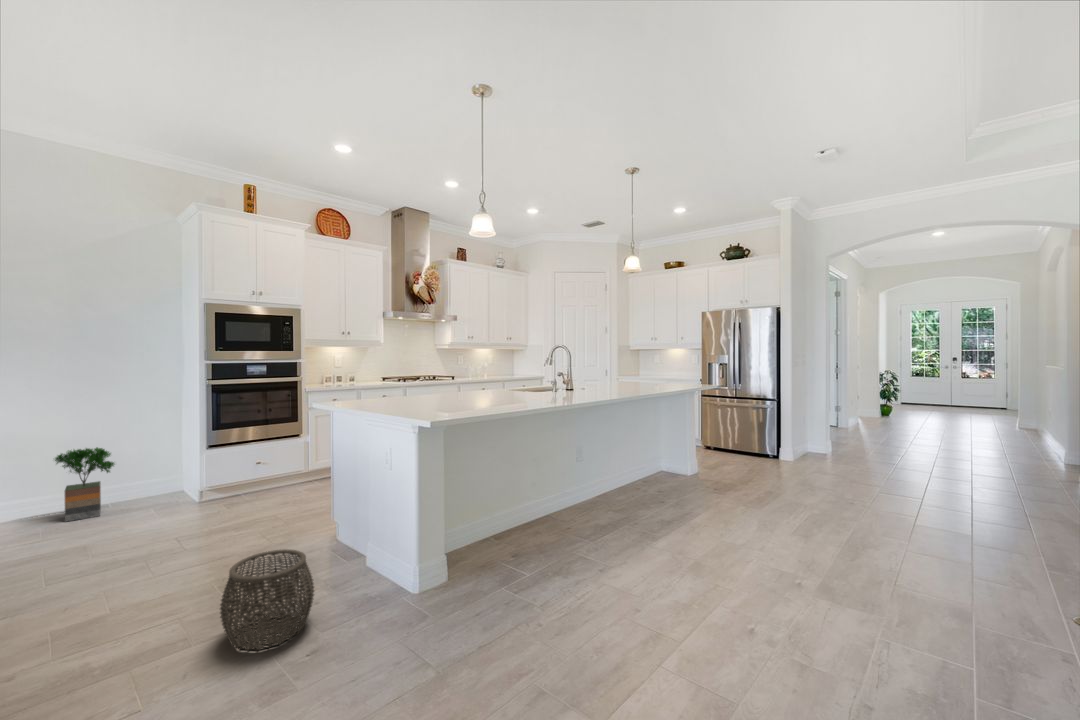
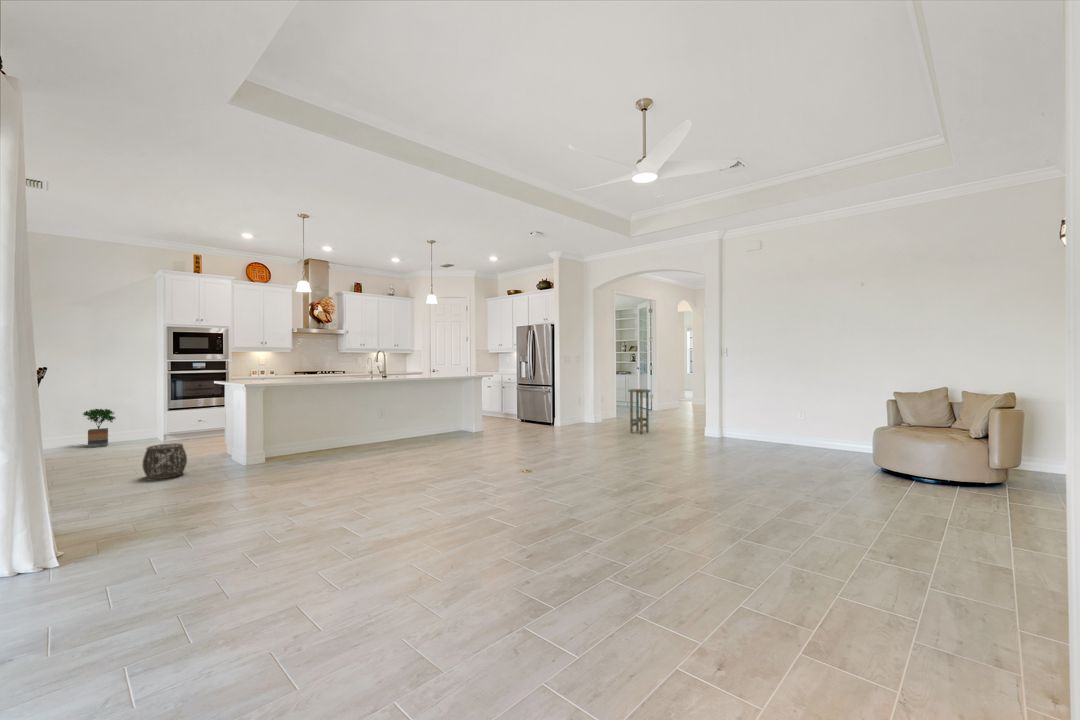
side table: none [904,402,947,470] -> present [628,389,651,434]

